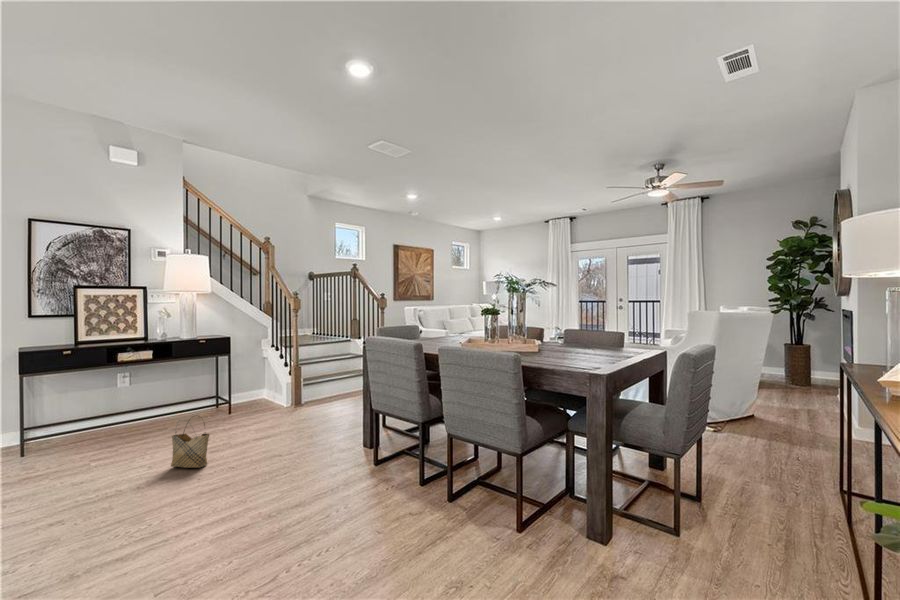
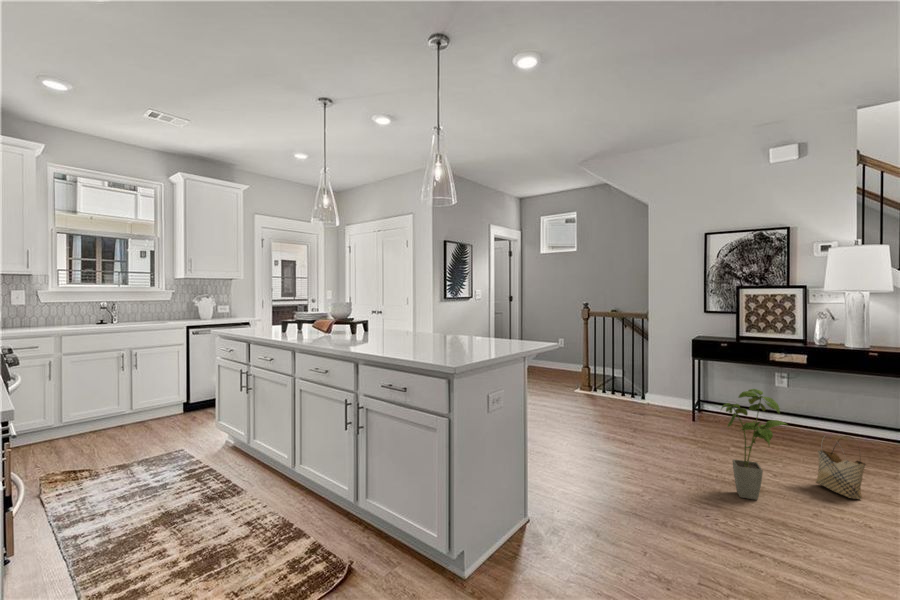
house plant: none [76,392,151,515] -> present [721,389,787,500]

